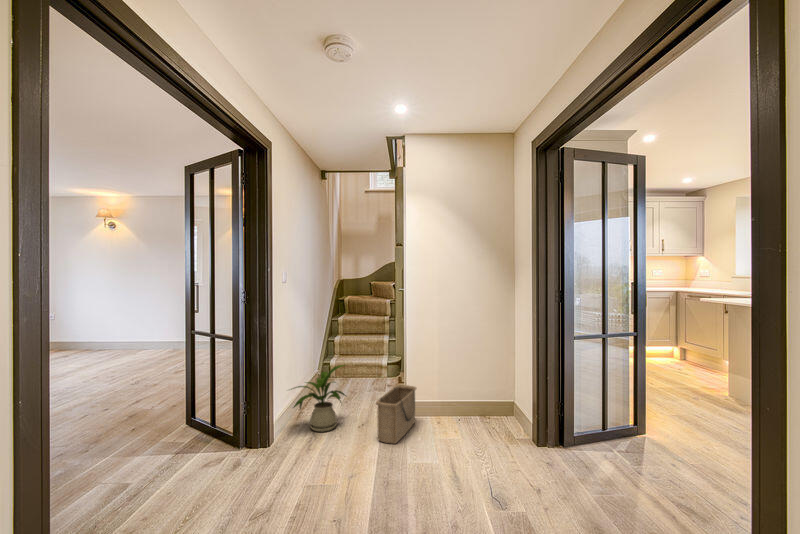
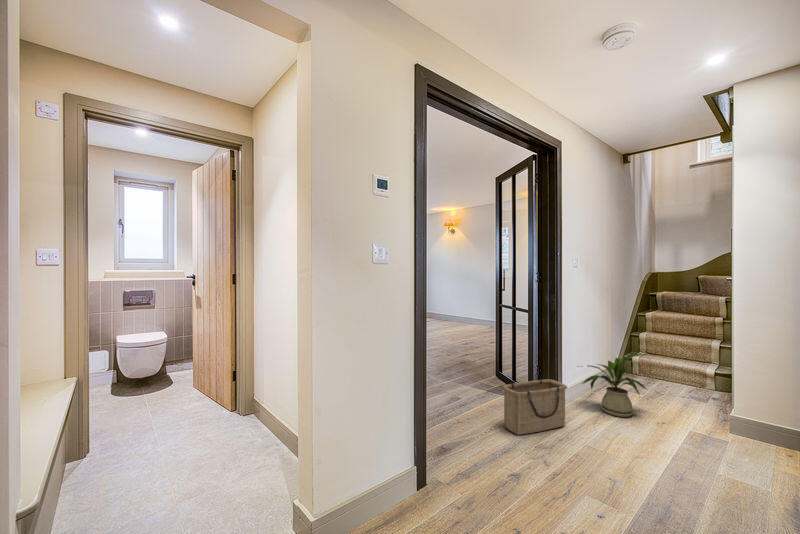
basket: present [376,385,416,444] -> present [502,379,567,435]

